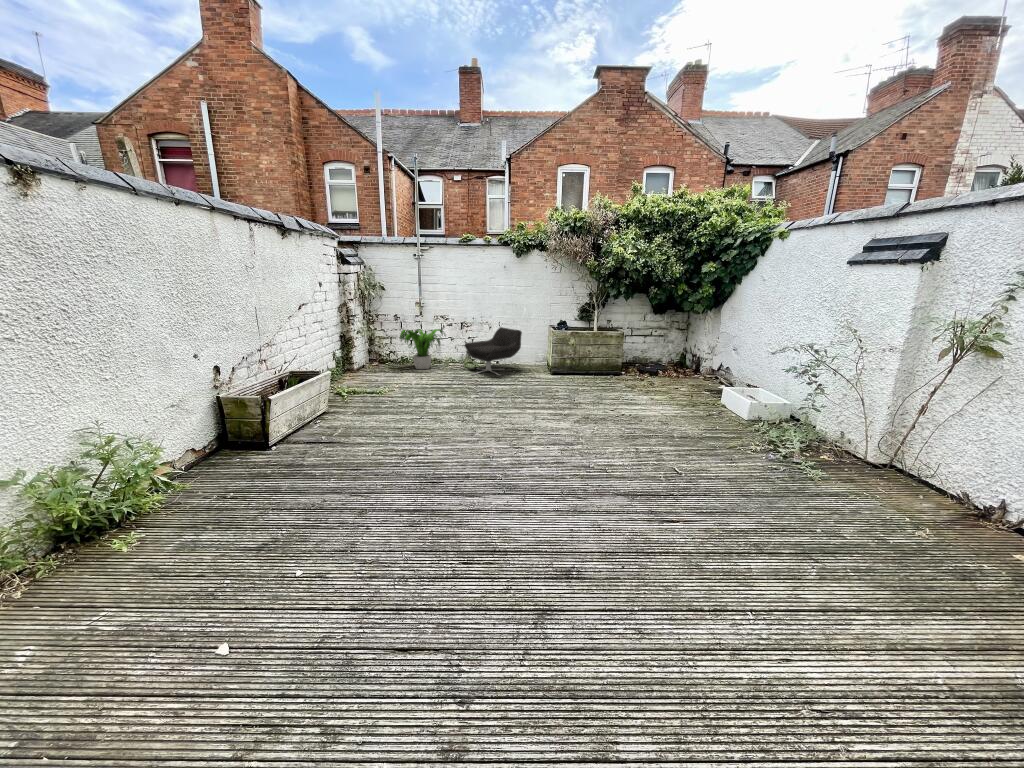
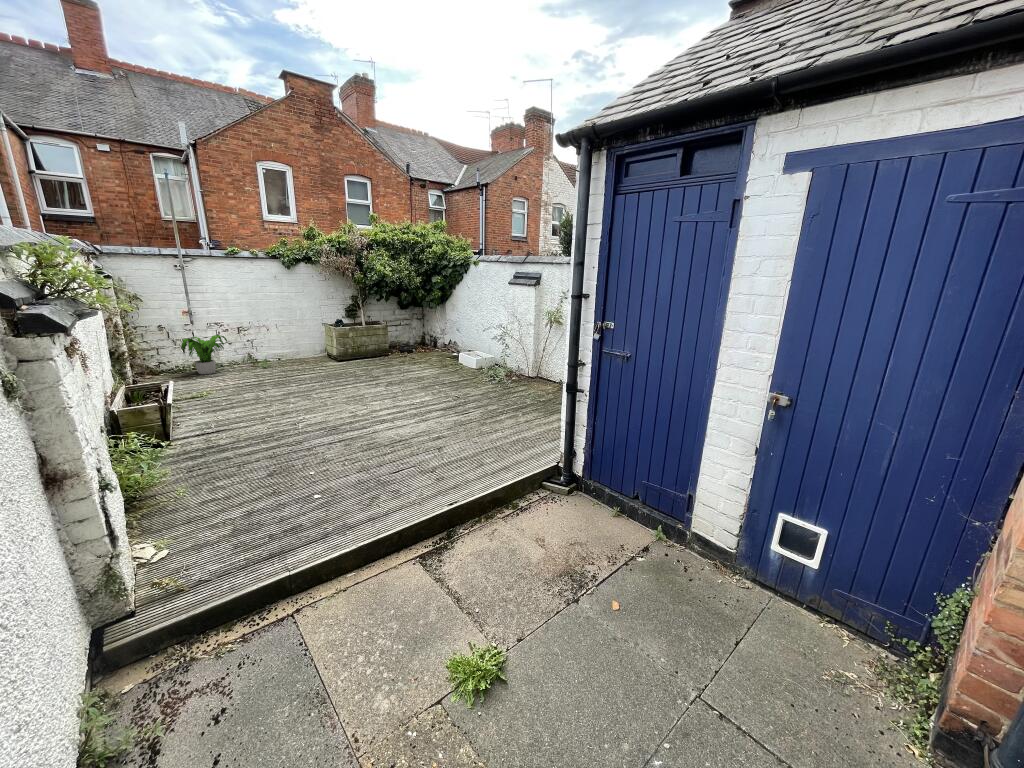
lounge chair: present [465,327,522,375] -> none [251,328,306,371]

